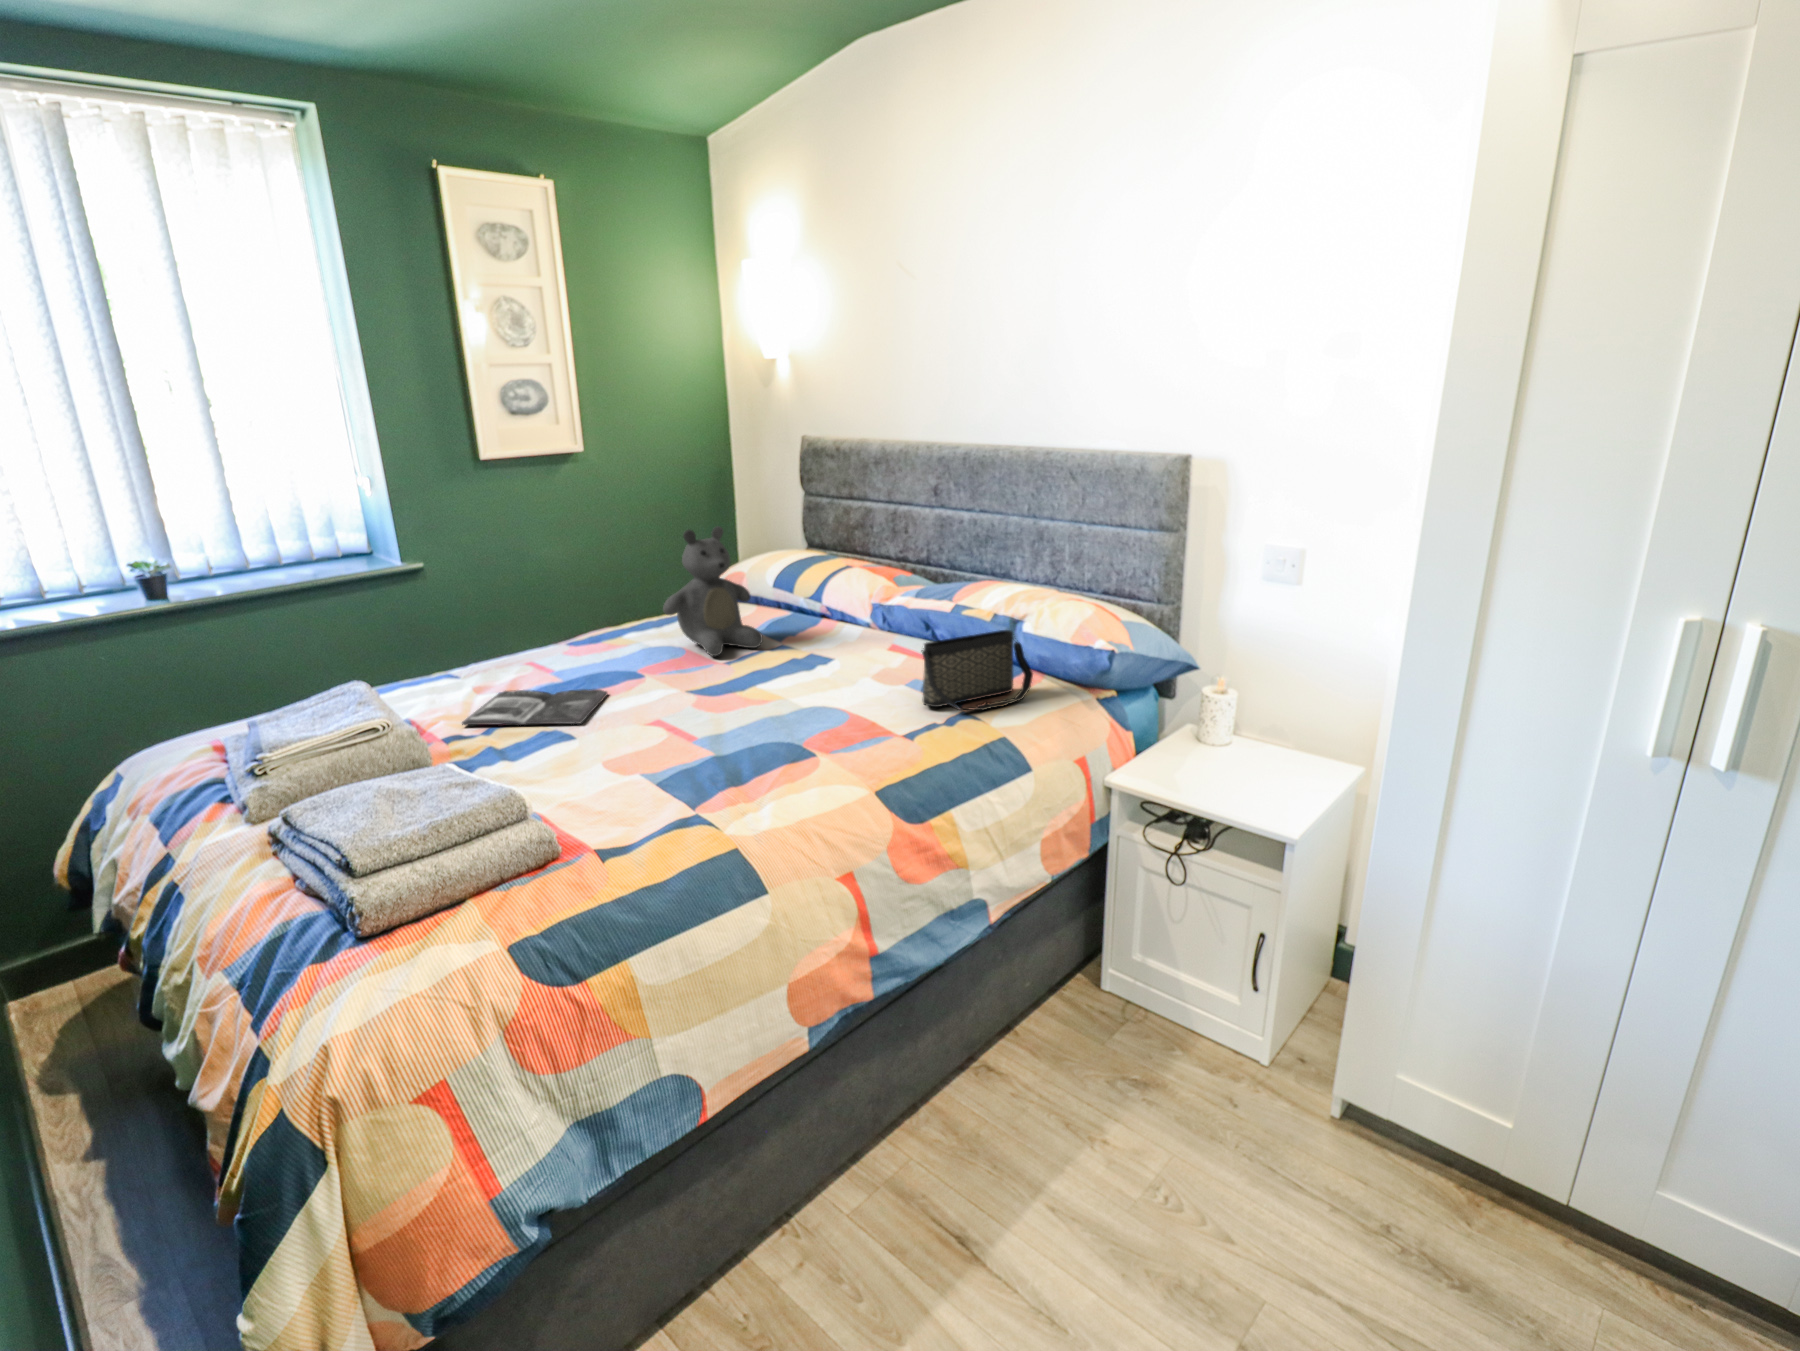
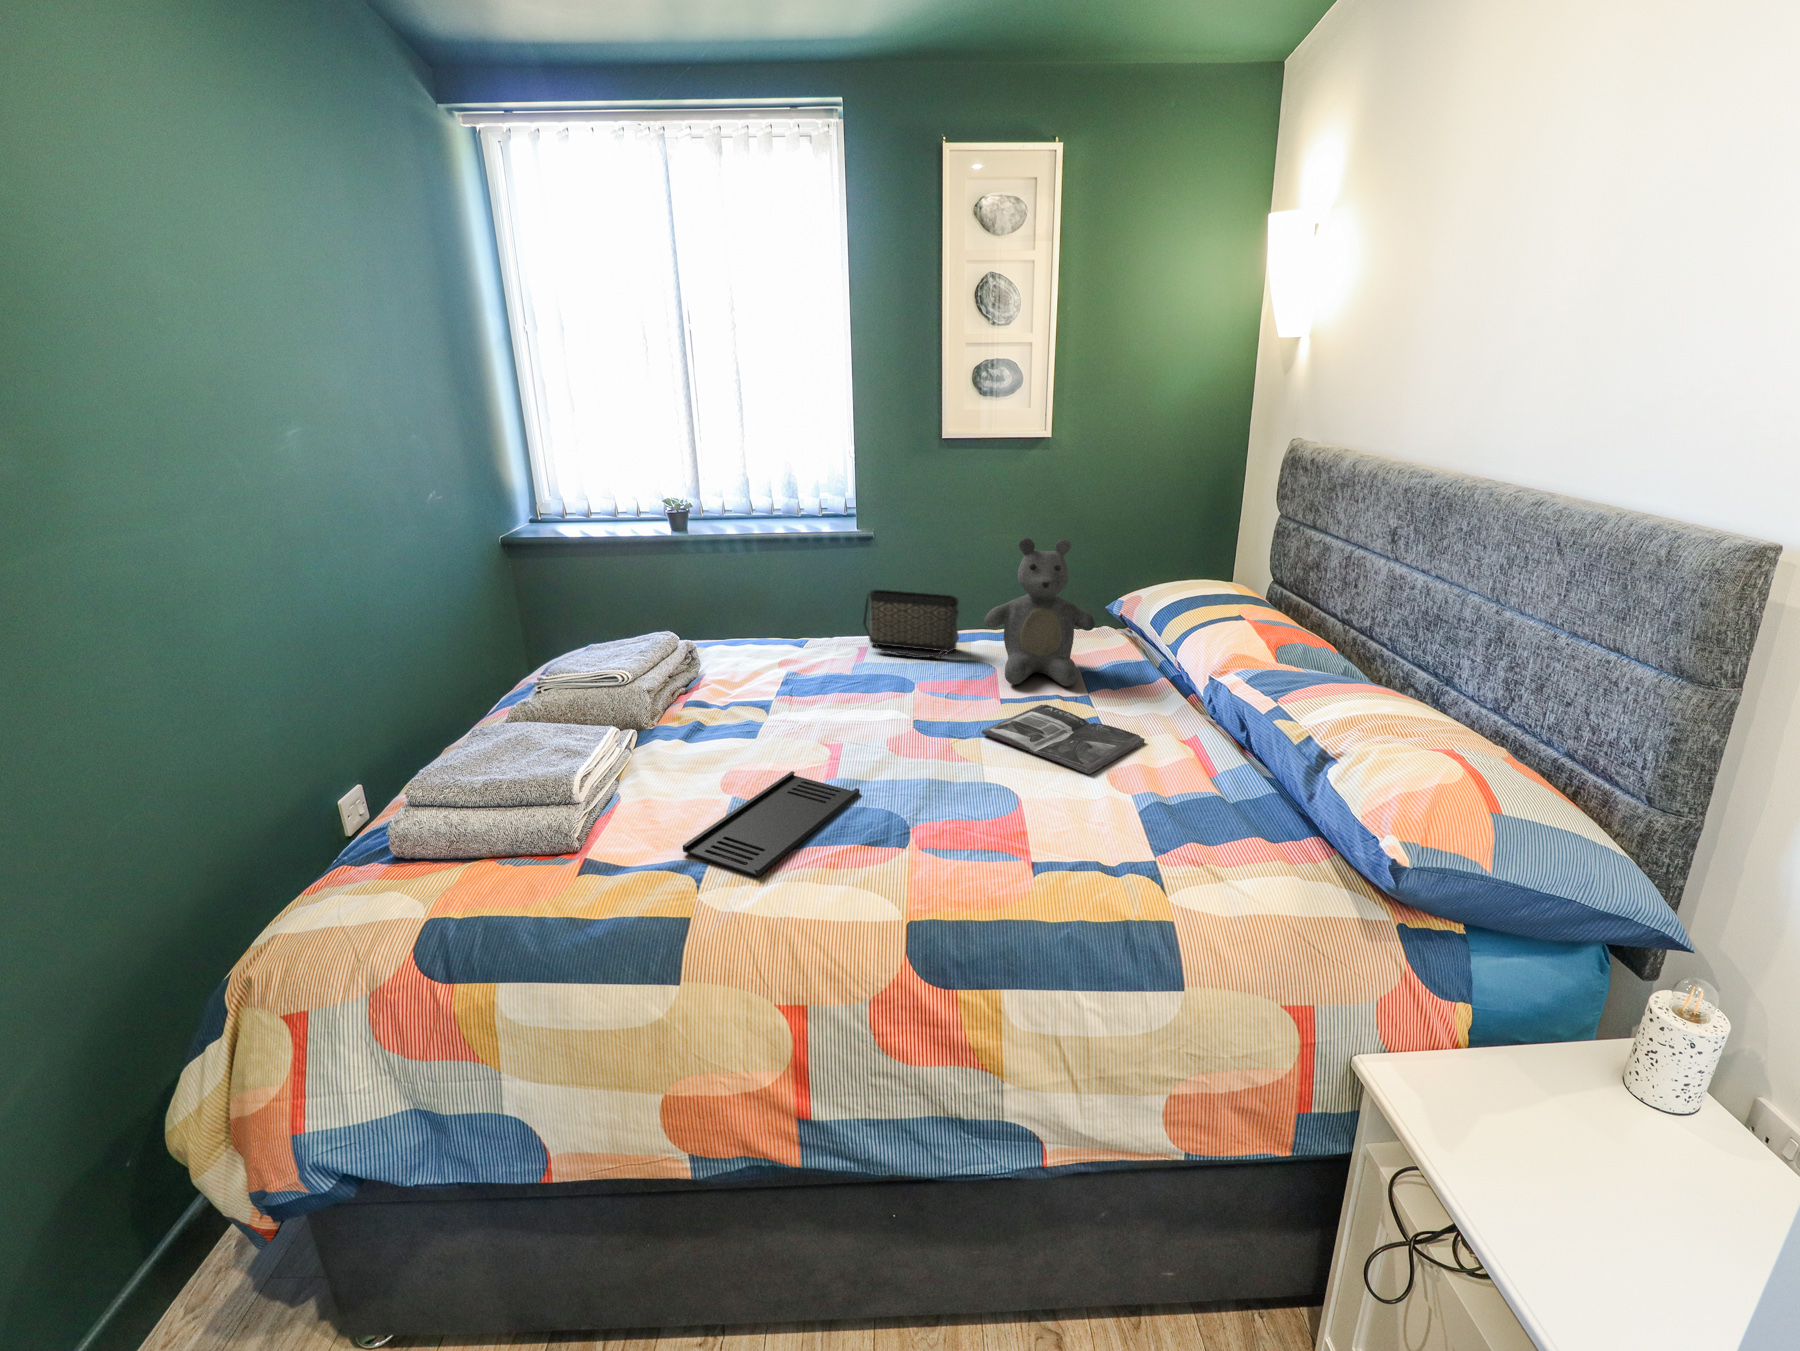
handbag: present [922,630,1033,710] -> present [863,590,959,658]
magazine: present [462,689,608,725] -> present [982,705,1145,774]
tray: none [650,742,747,819] -> present [683,771,860,877]

